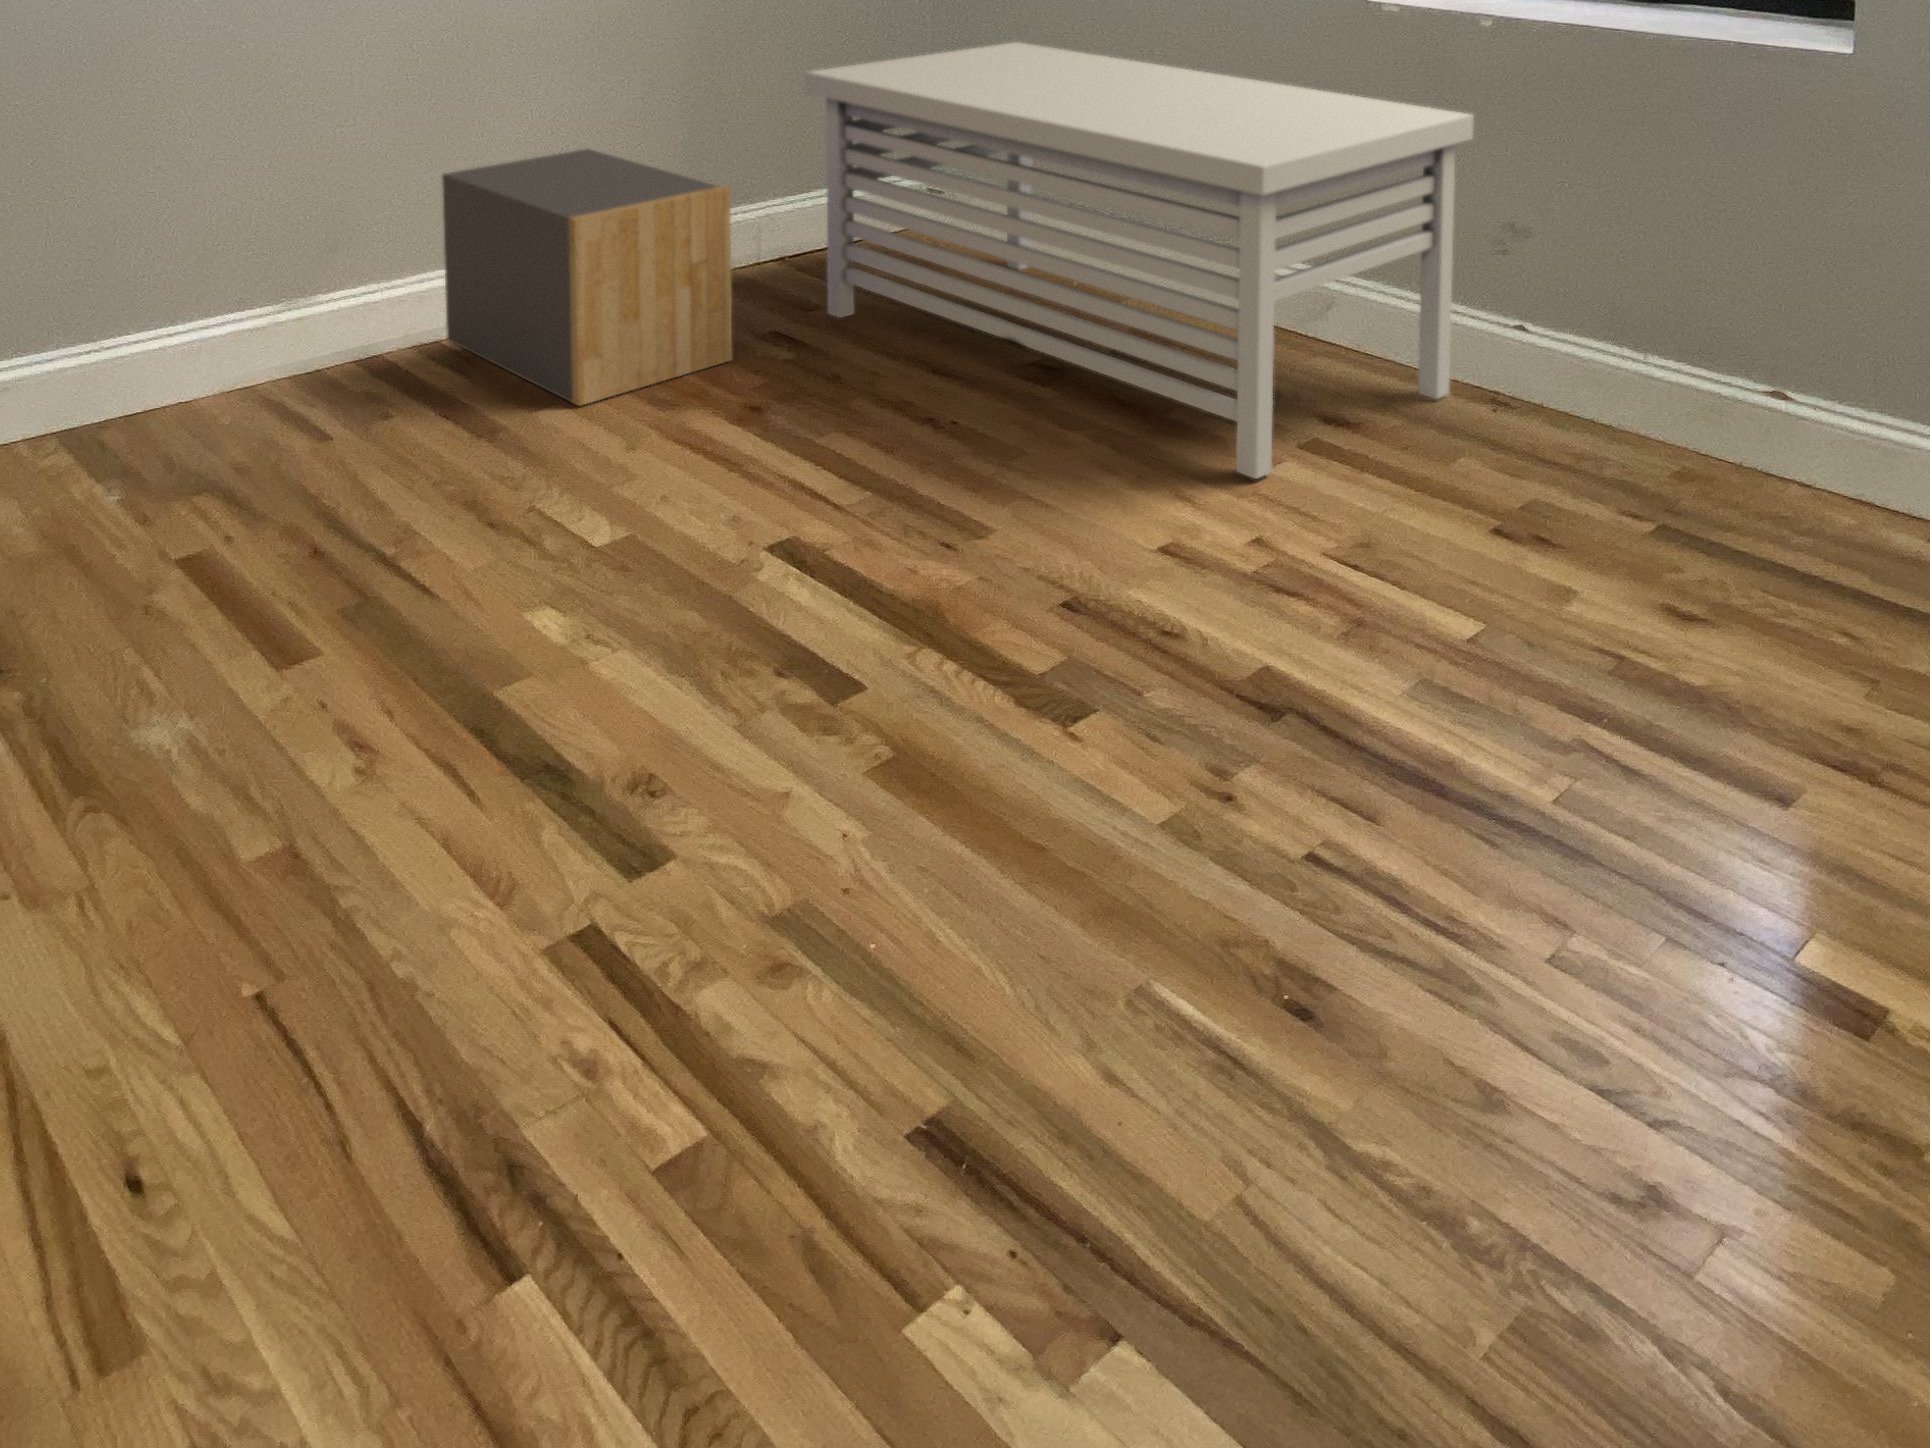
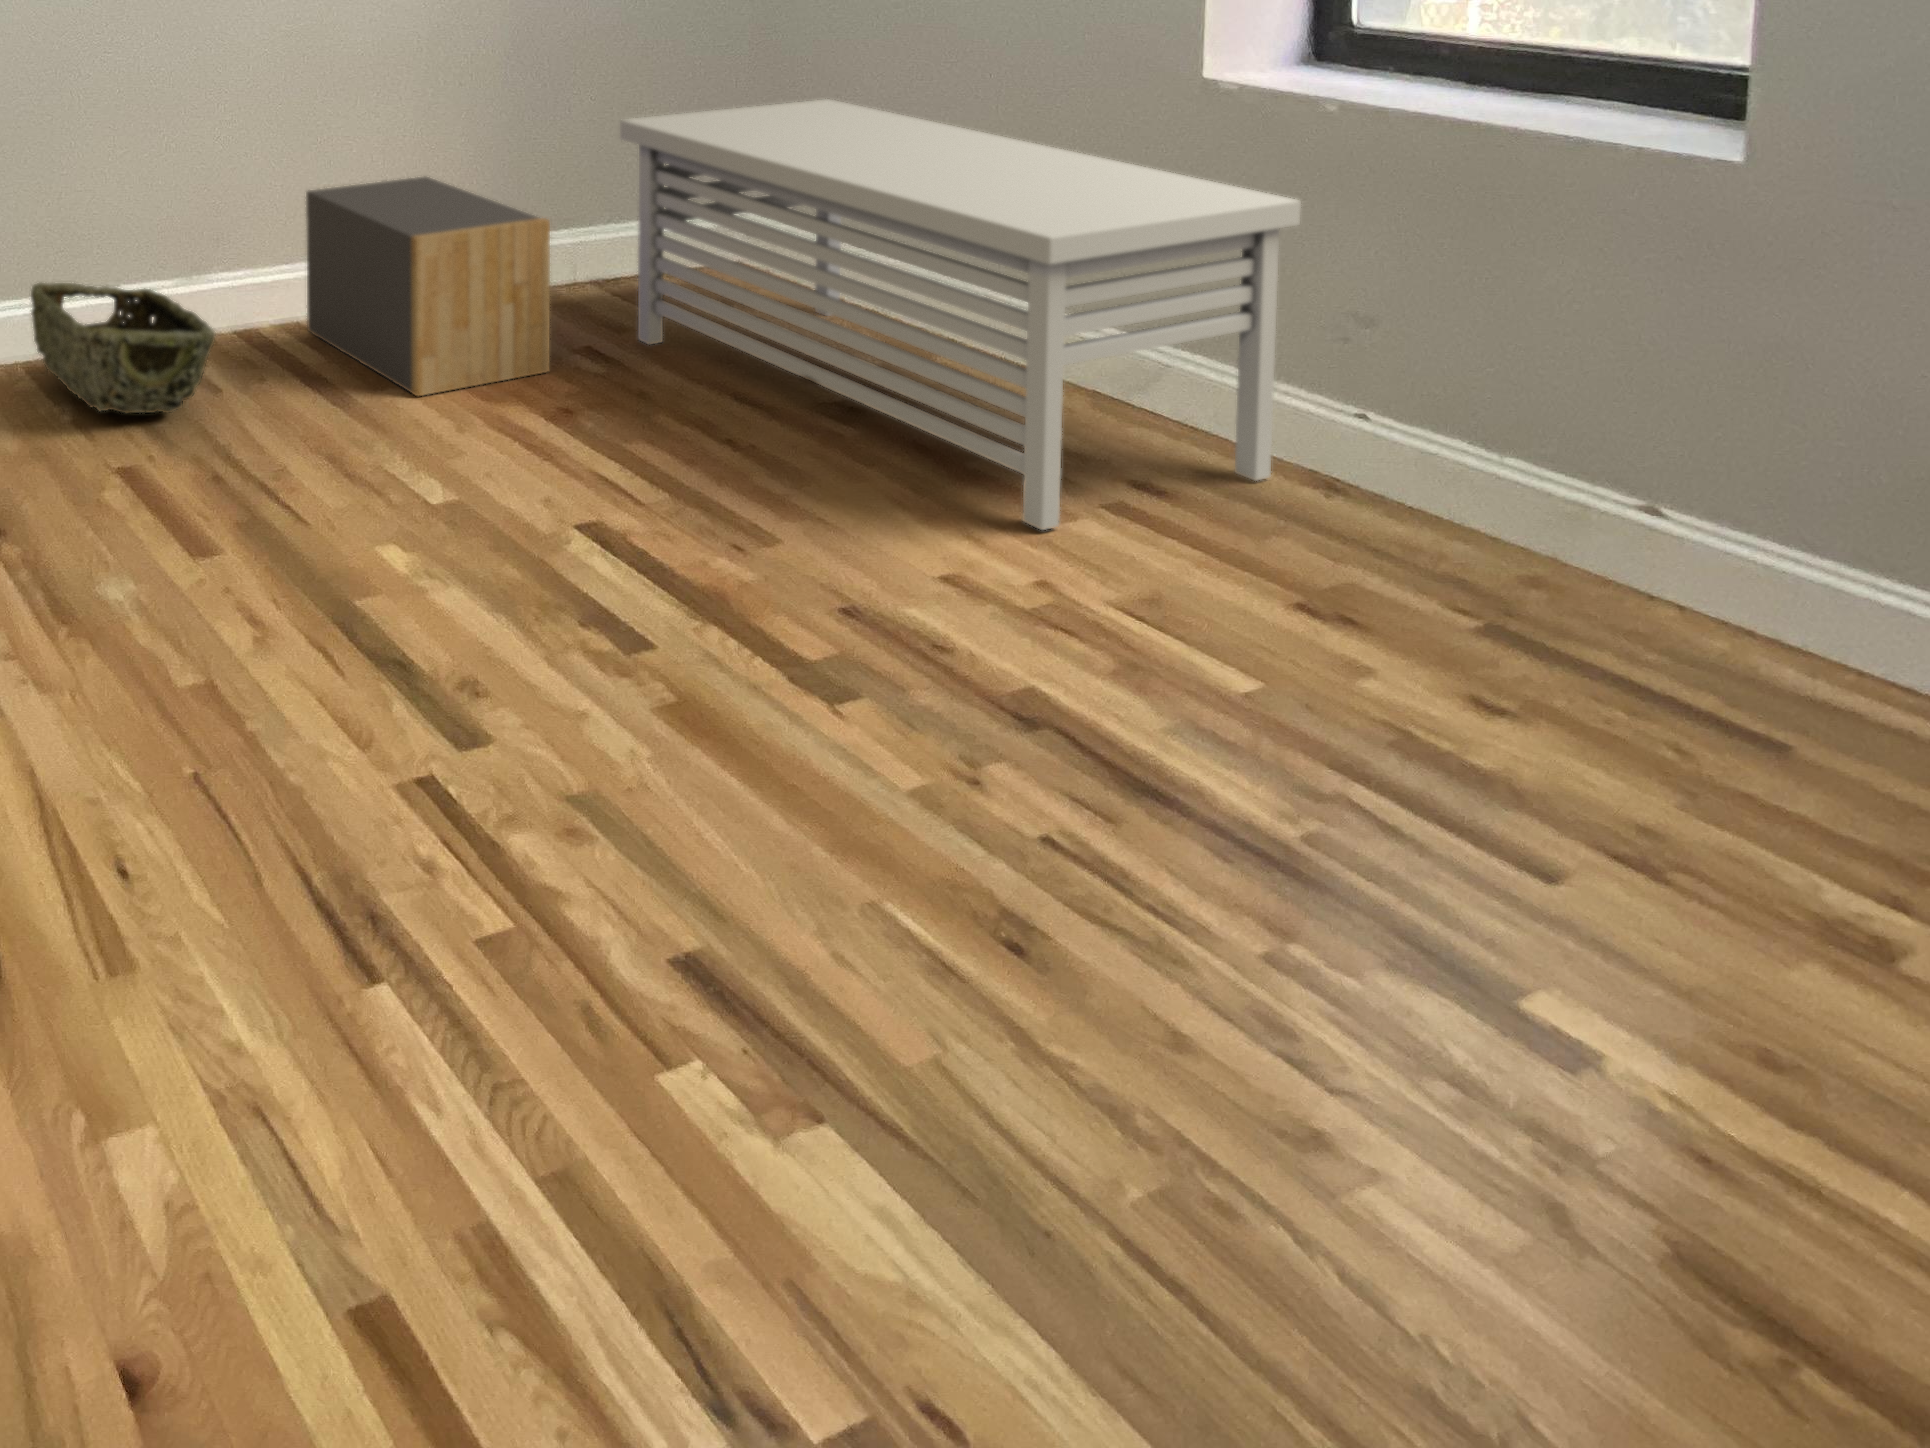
woven basket: none [67,308,321,474] -> present [31,283,216,413]

